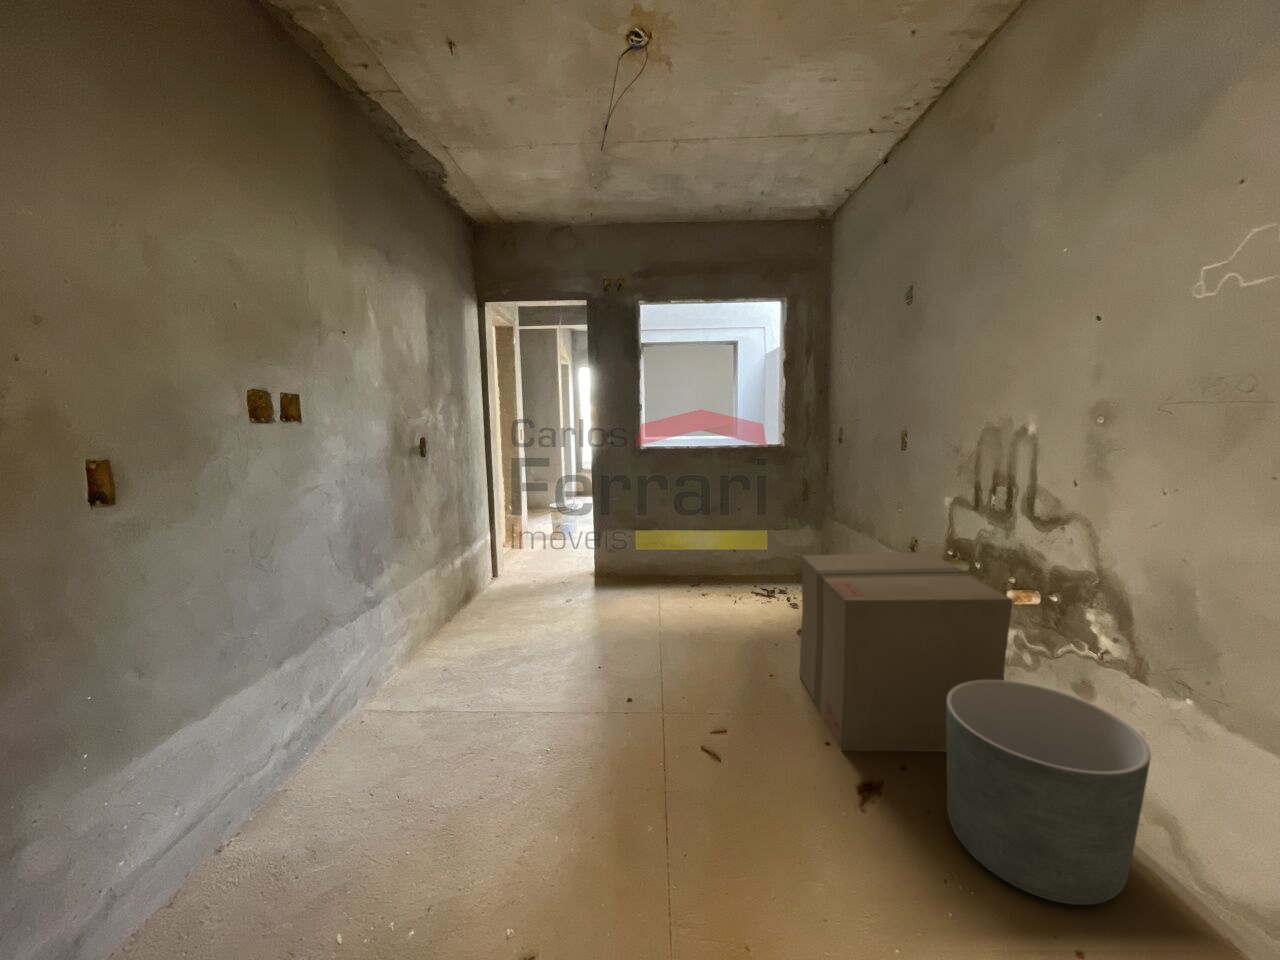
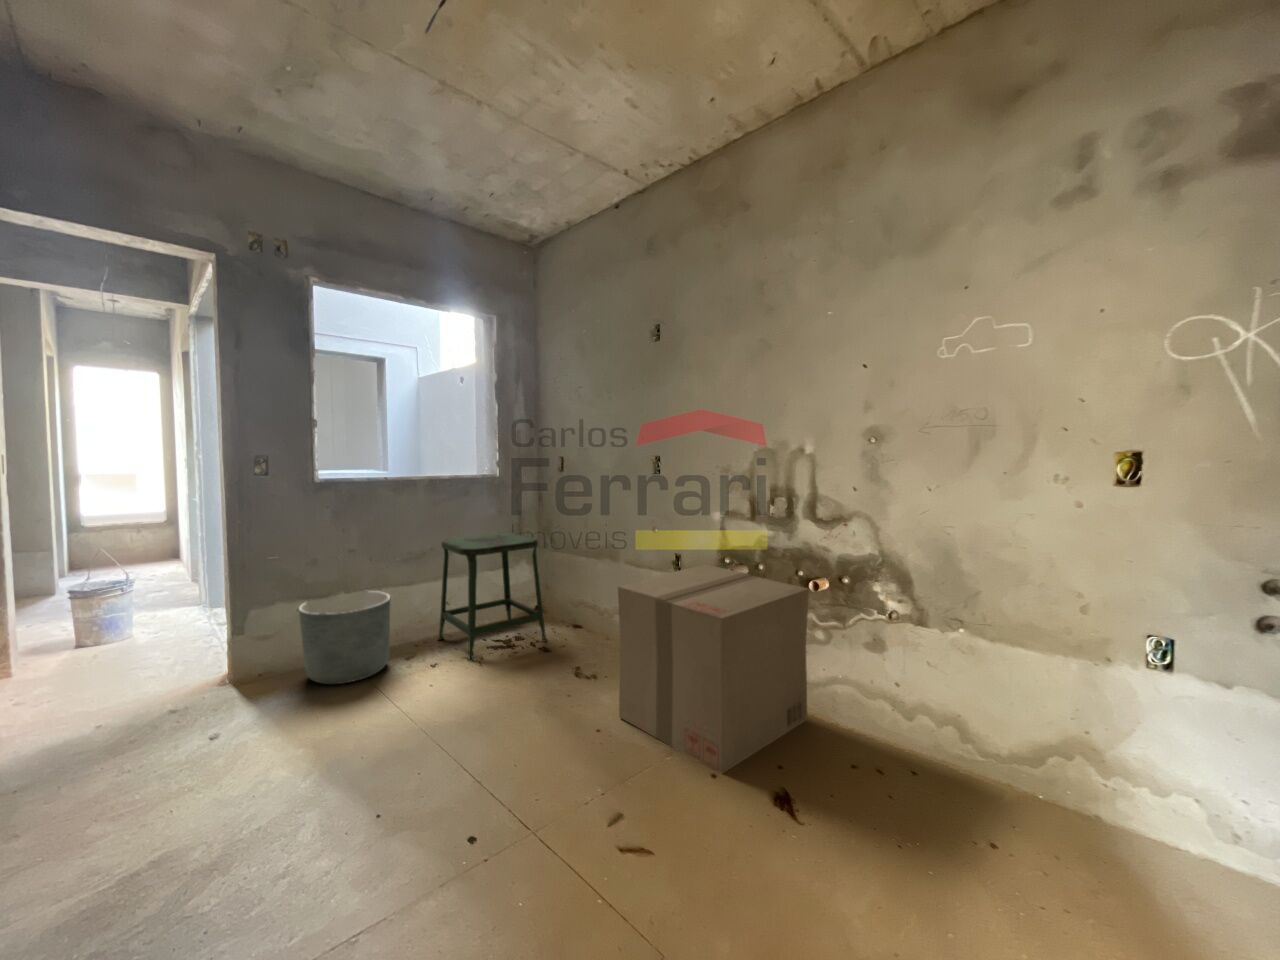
stool: none [723,496,806,600] -> present [438,532,547,662]
planter: present [947,680,1151,905] -> present [299,591,390,684]

